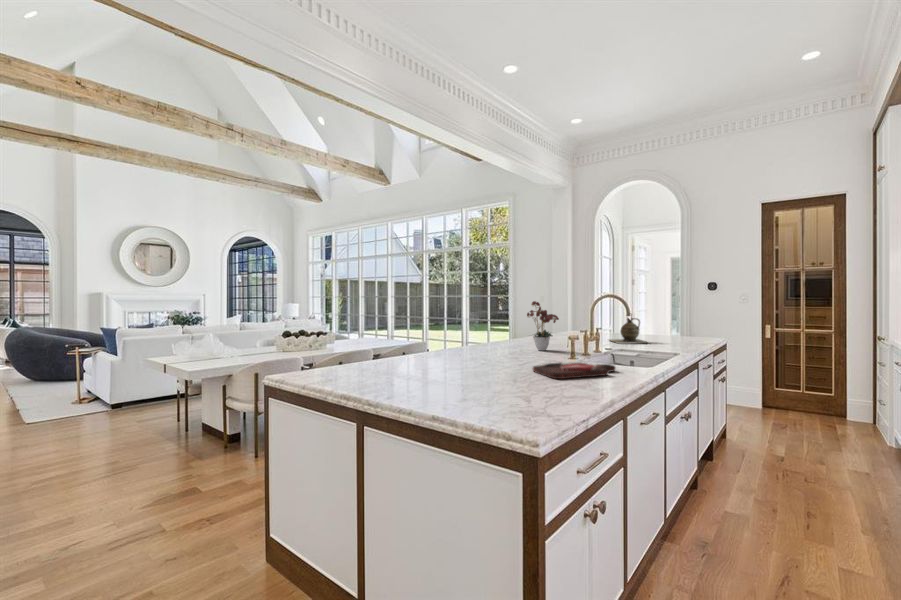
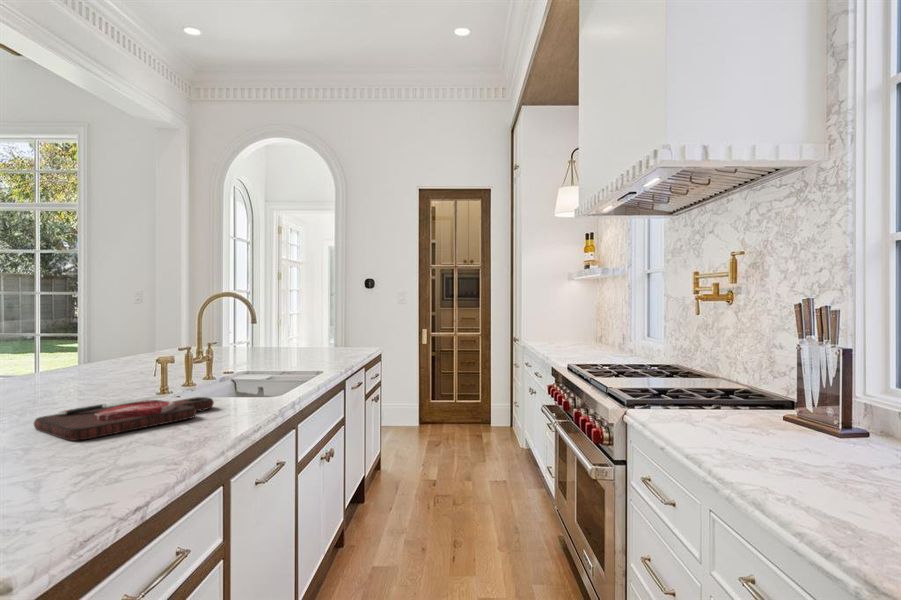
flower arrangement: present [527,301,559,351] -> none [61,287,138,382]
ceramic jug: present [610,314,649,344] -> none [231,315,293,361]

